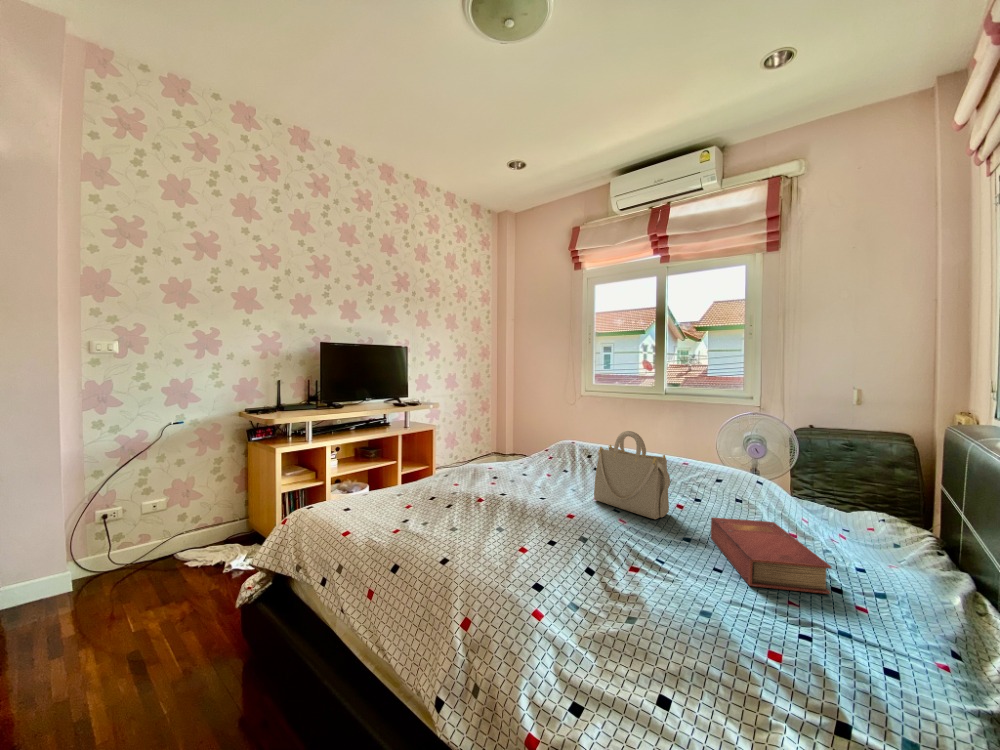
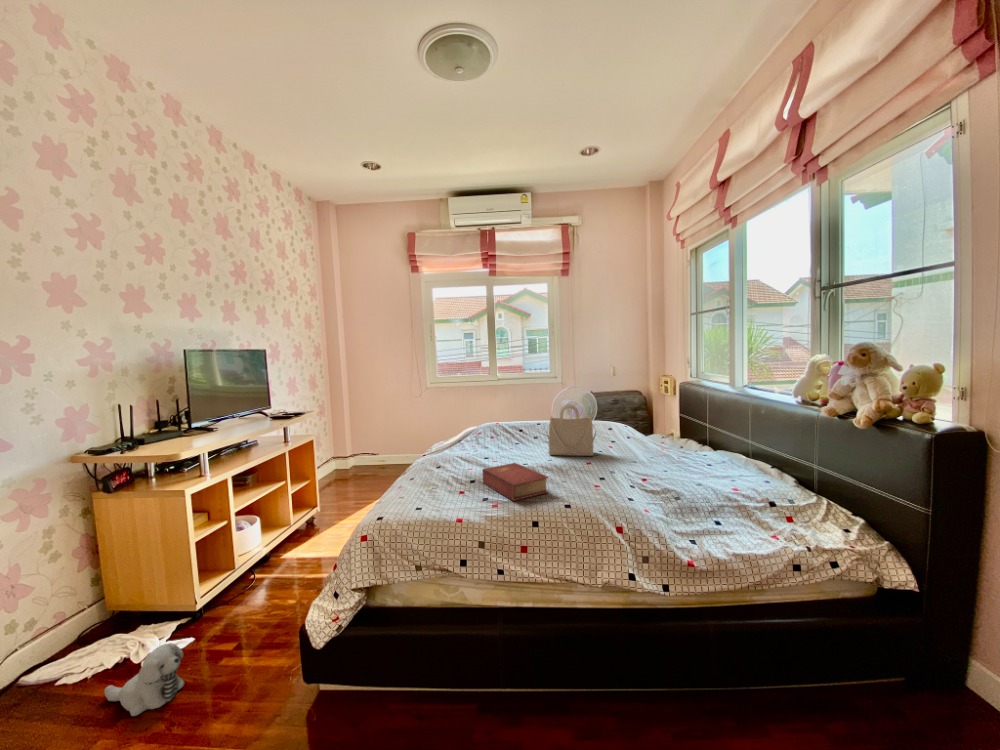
book: present [711,517,831,594] -> present [482,463,548,501]
plush toy: none [168,564,216,611] -> present [105,643,184,716]

